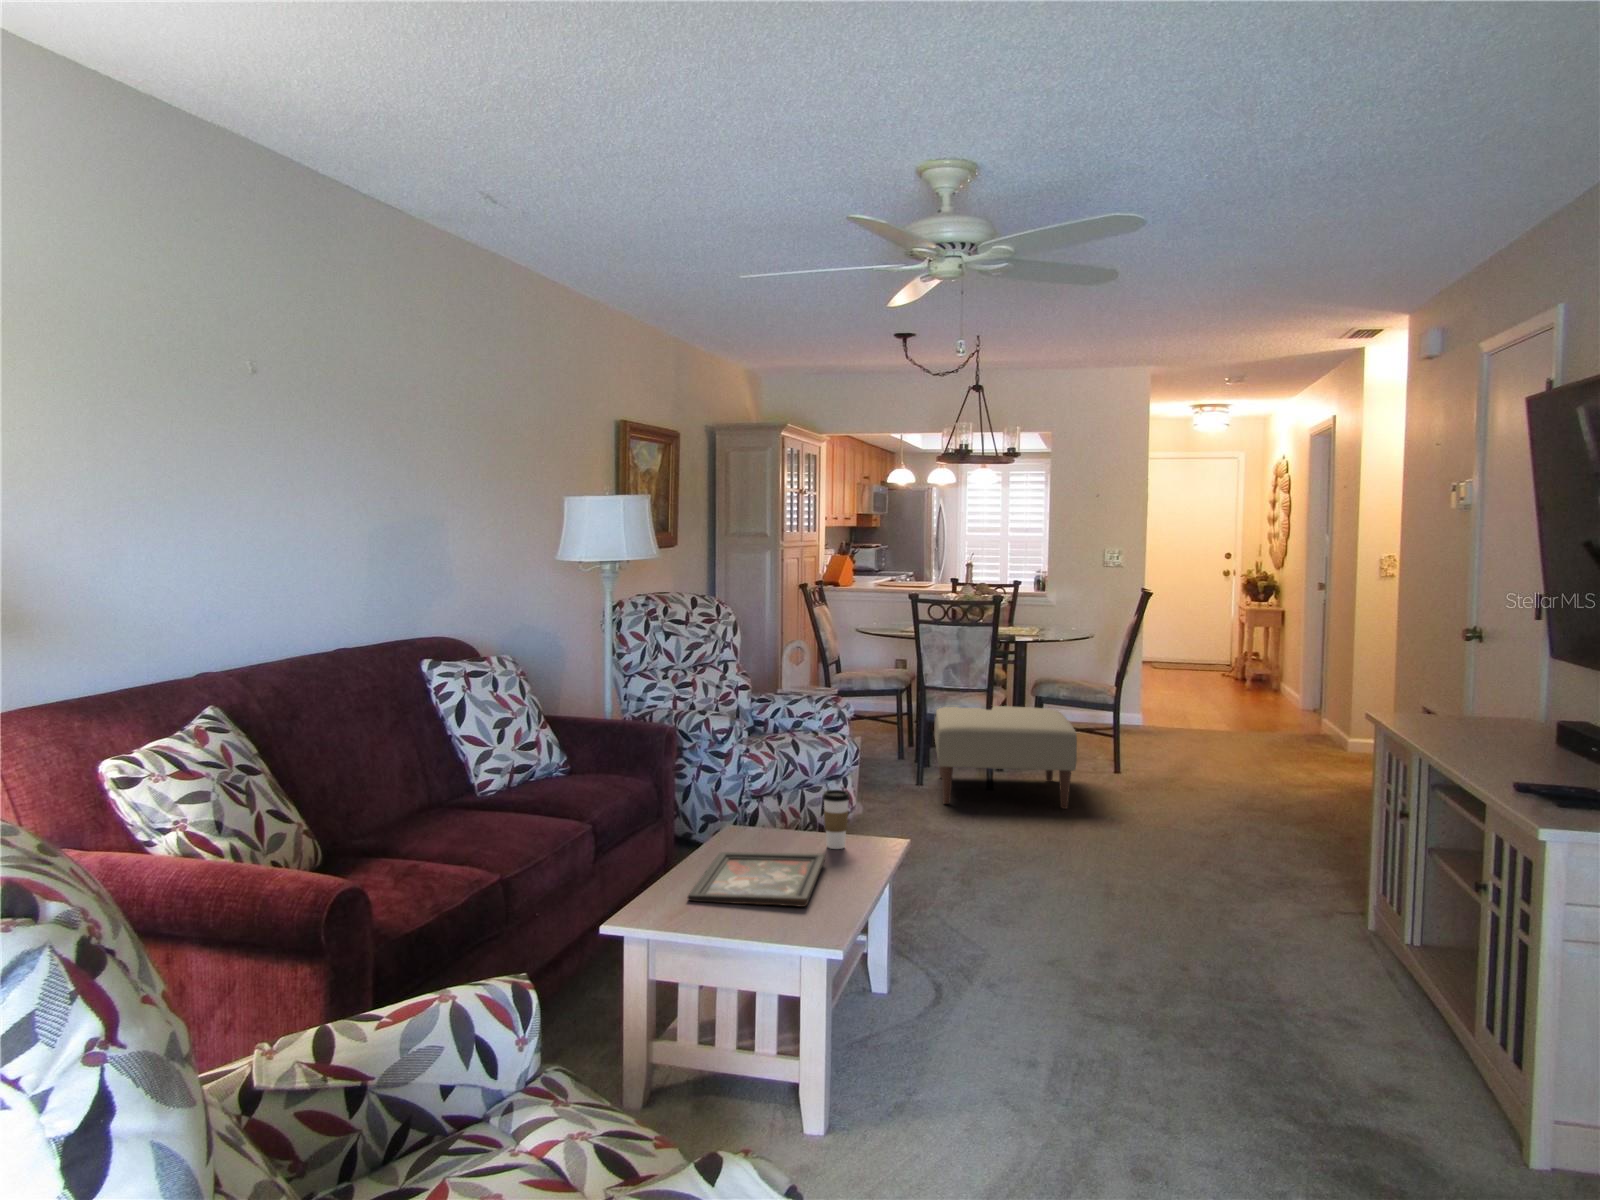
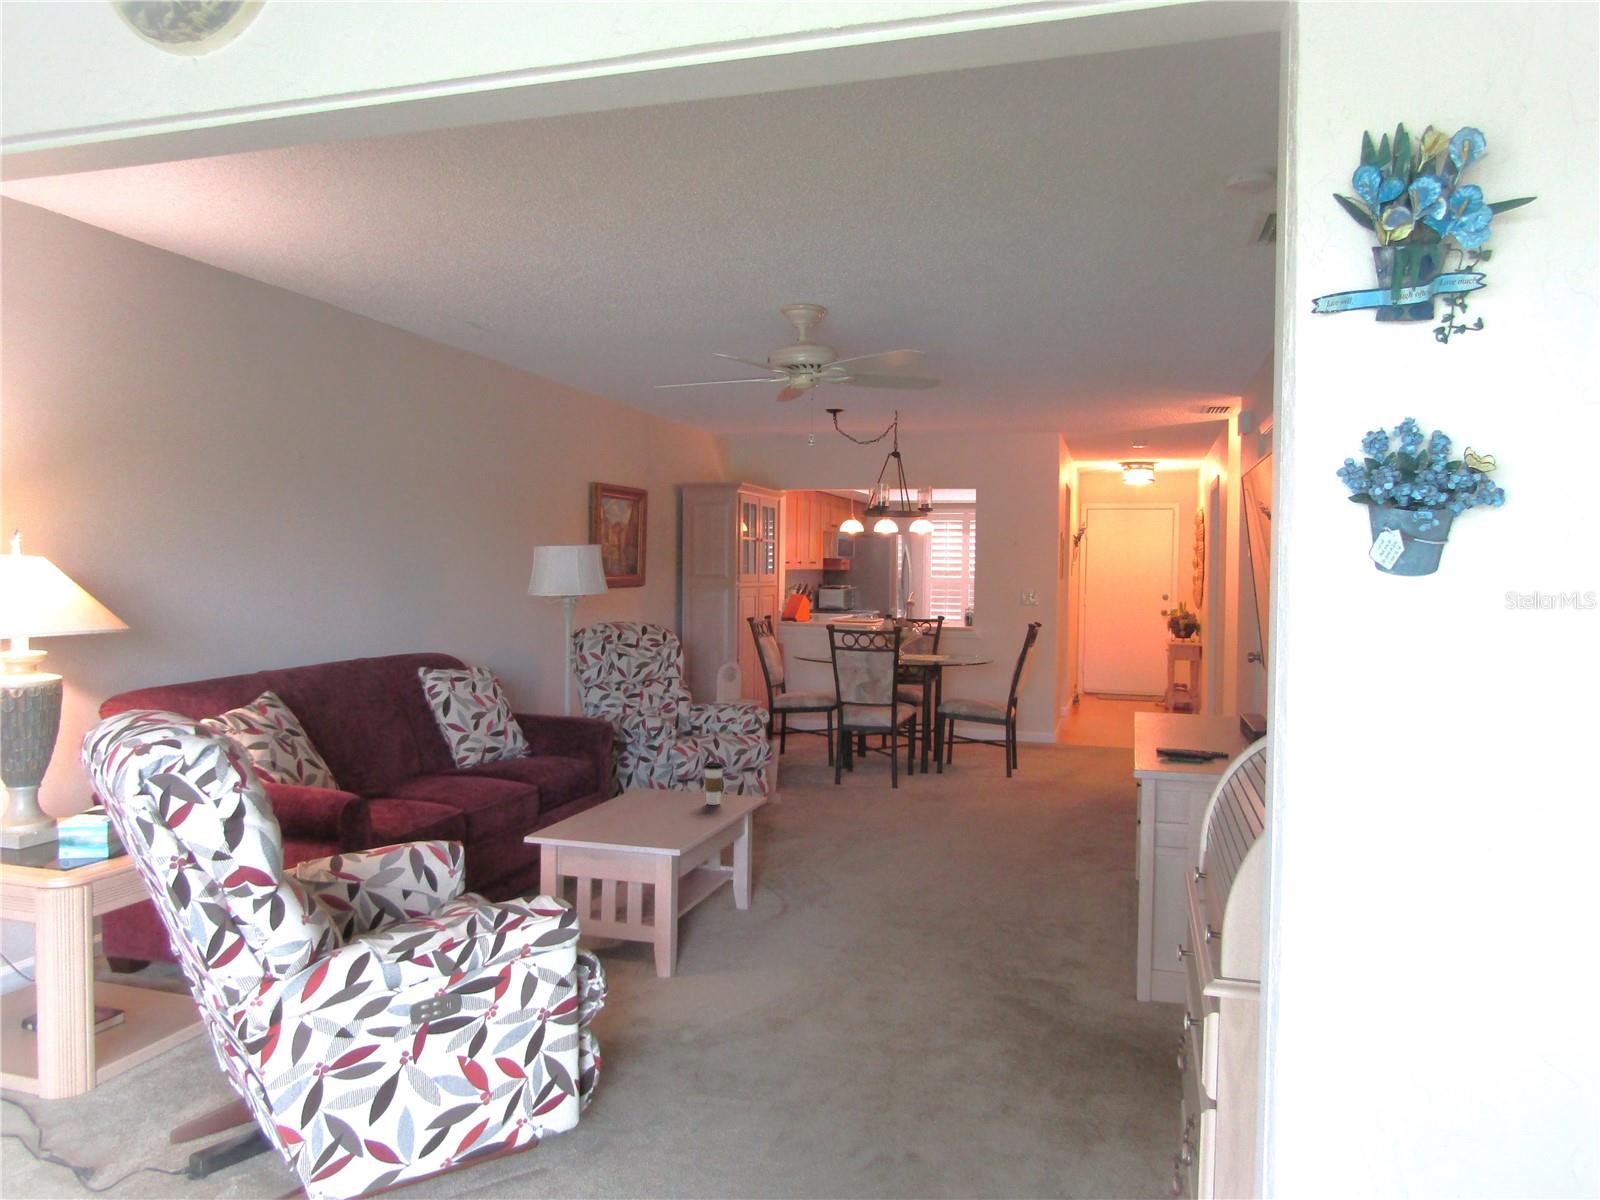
ottoman: present [934,706,1077,809] -> none [843,719,955,801]
decorative tray: present [688,852,825,907] -> none [591,804,700,833]

